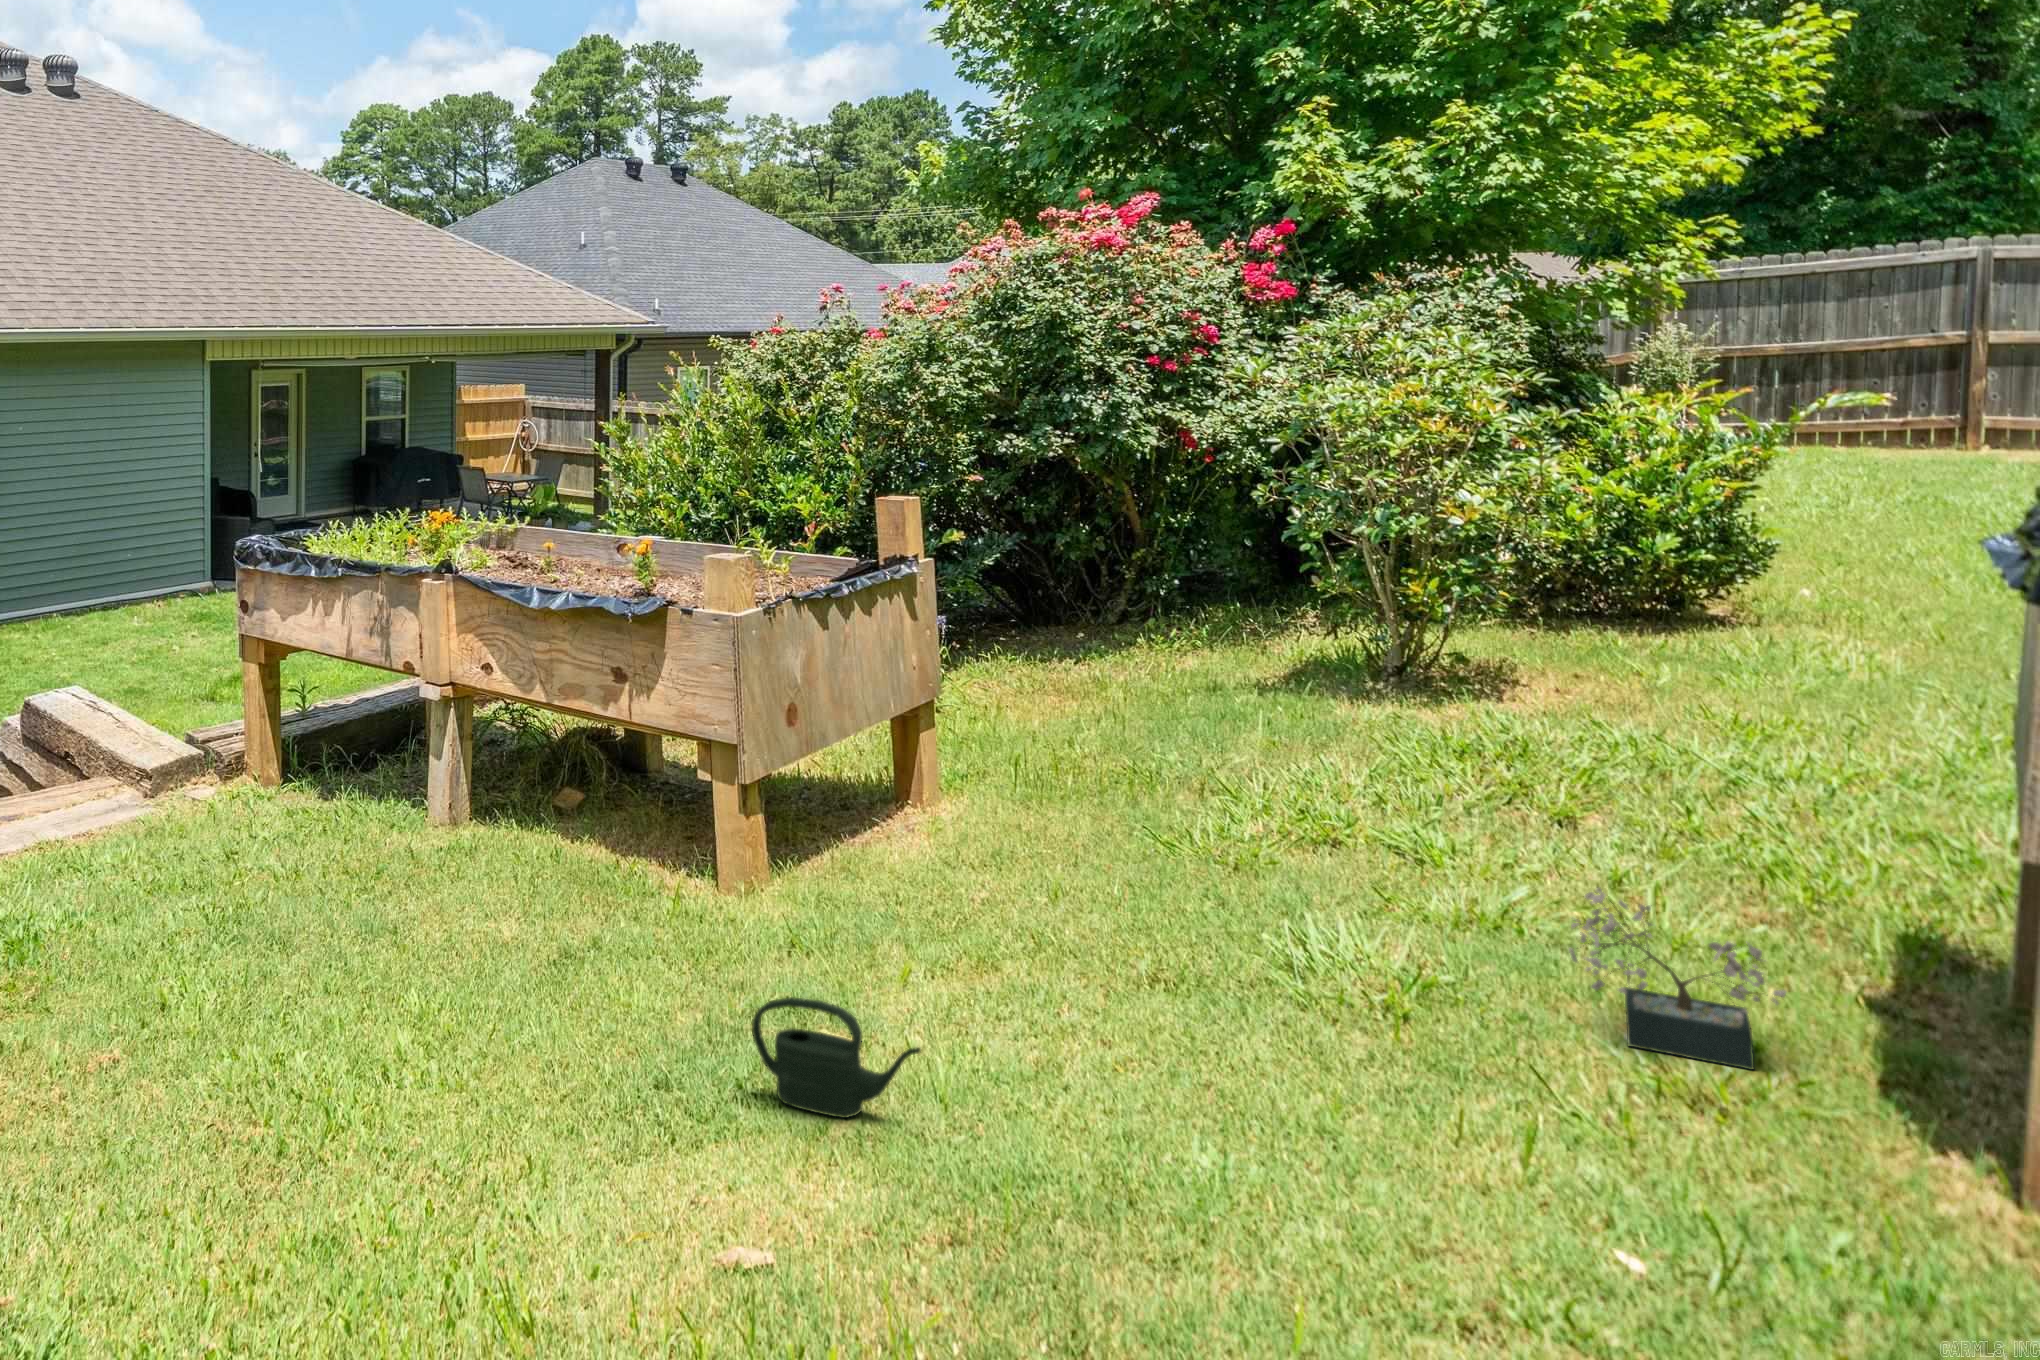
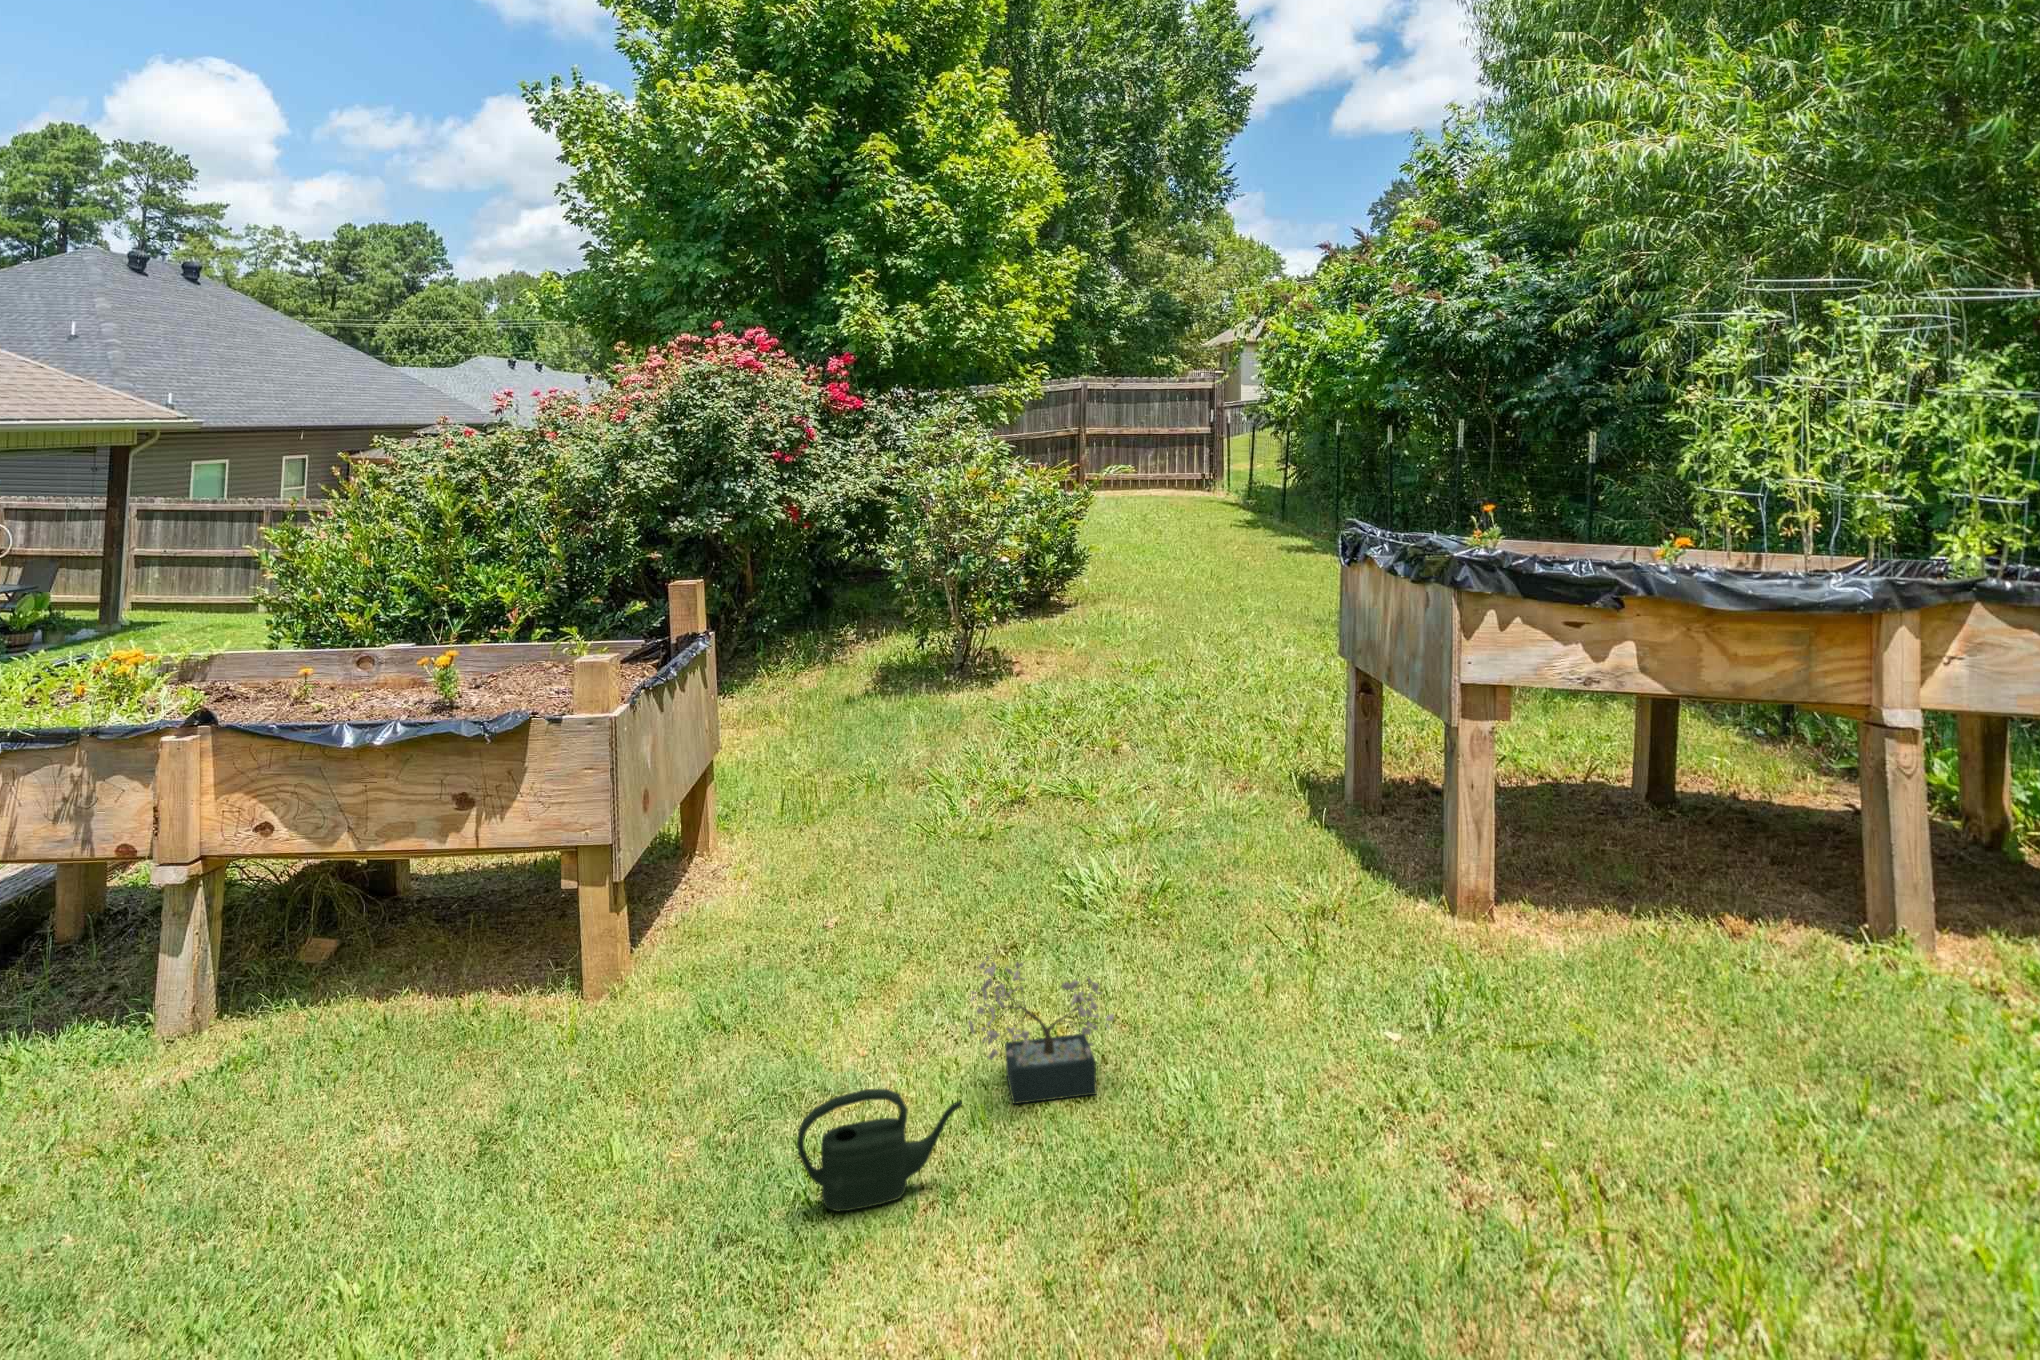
decorative plant: present [1569,888,1786,1070] -> present [968,956,1114,1104]

